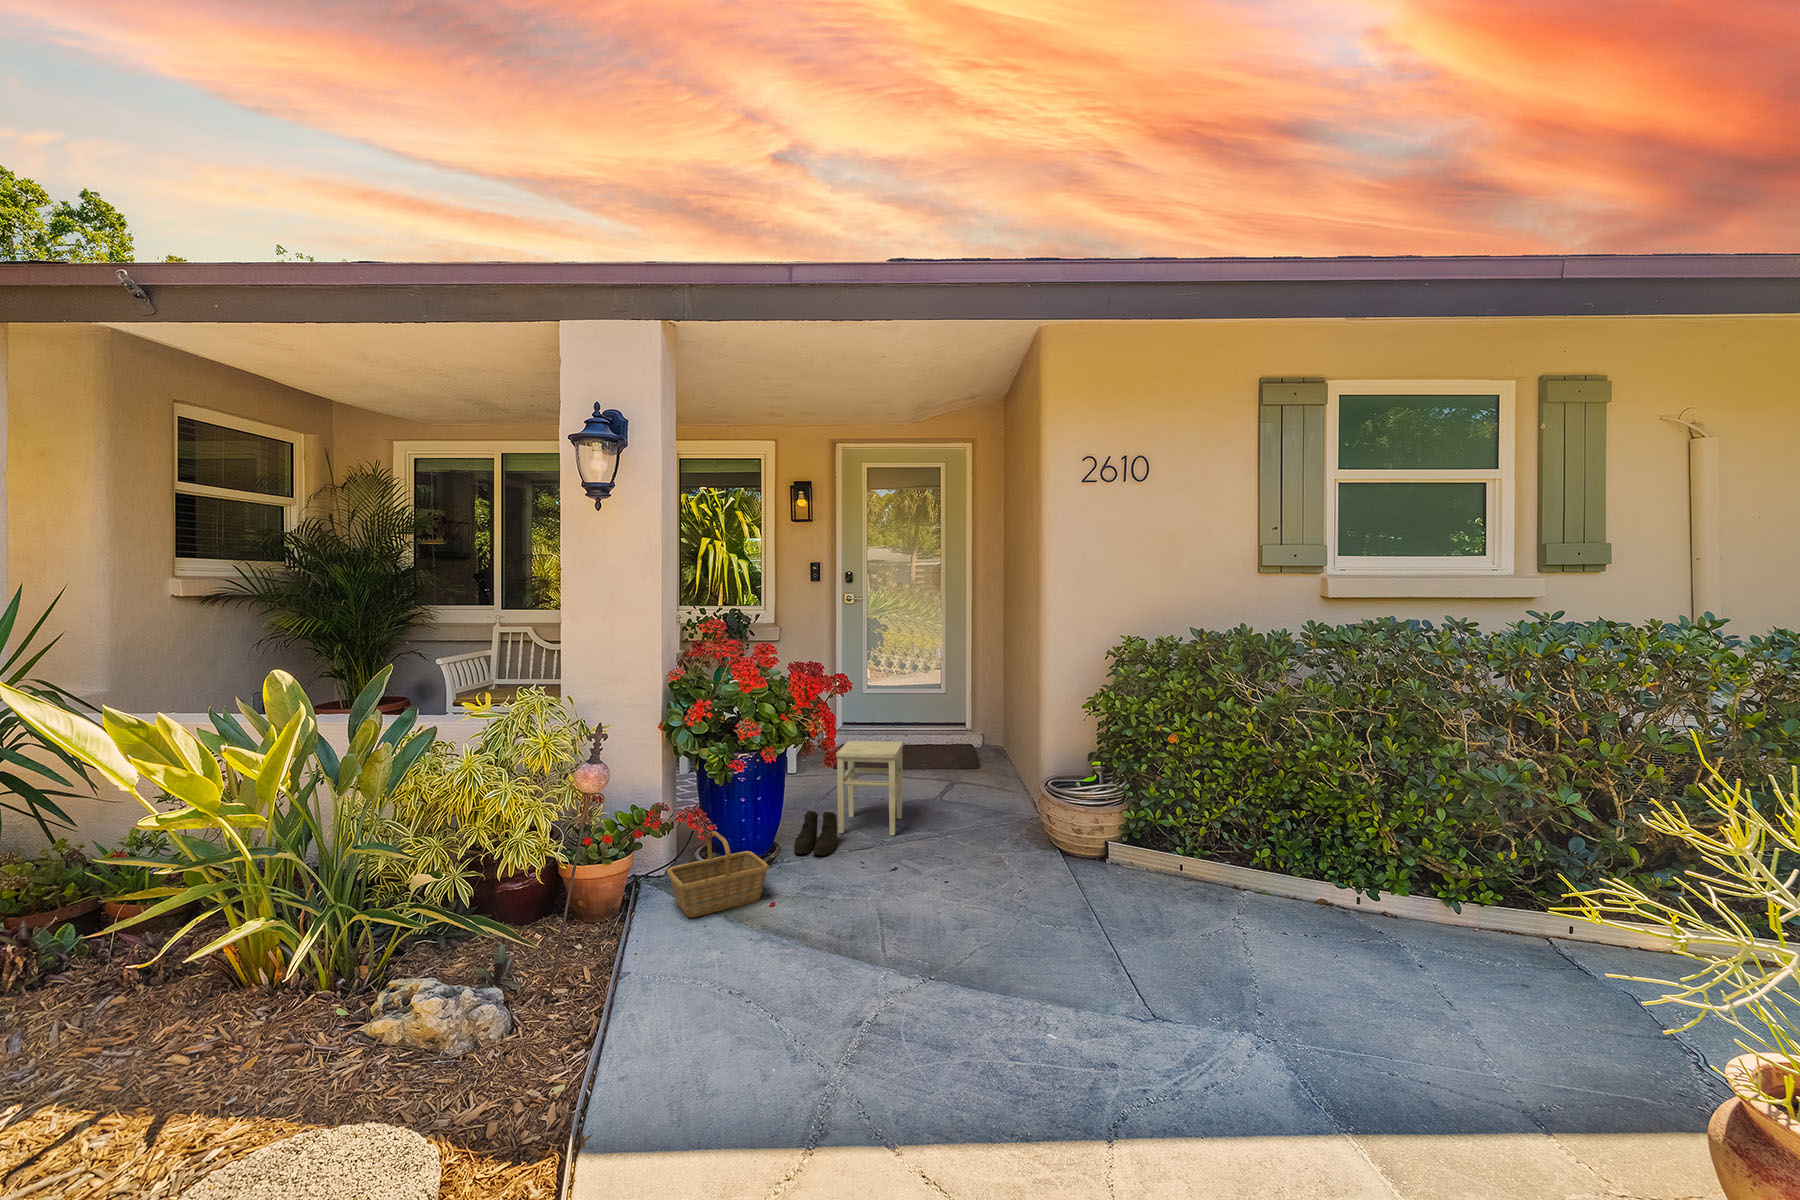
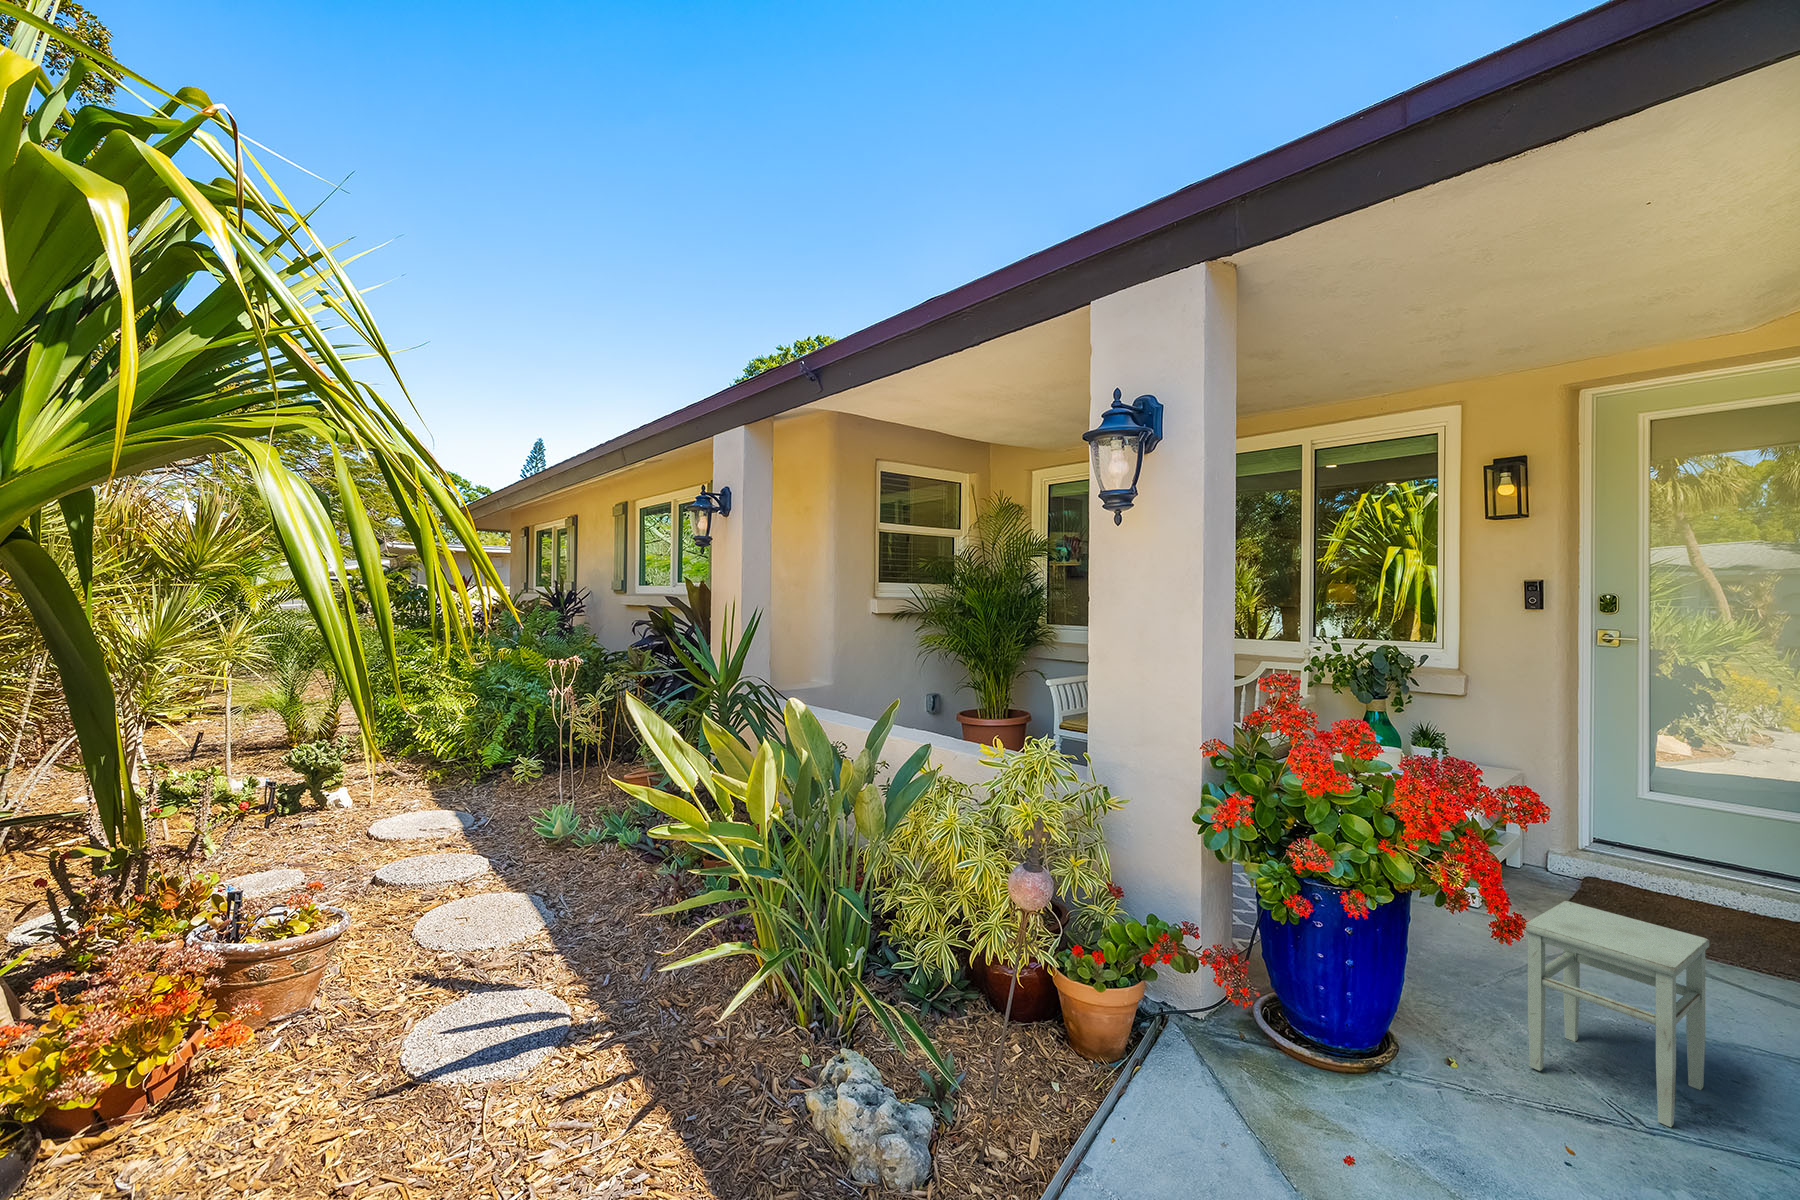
boots: present [794,811,837,855] -> none [1423,1007,1521,1107]
basket: present [667,831,769,918] -> none [1184,996,1343,1142]

